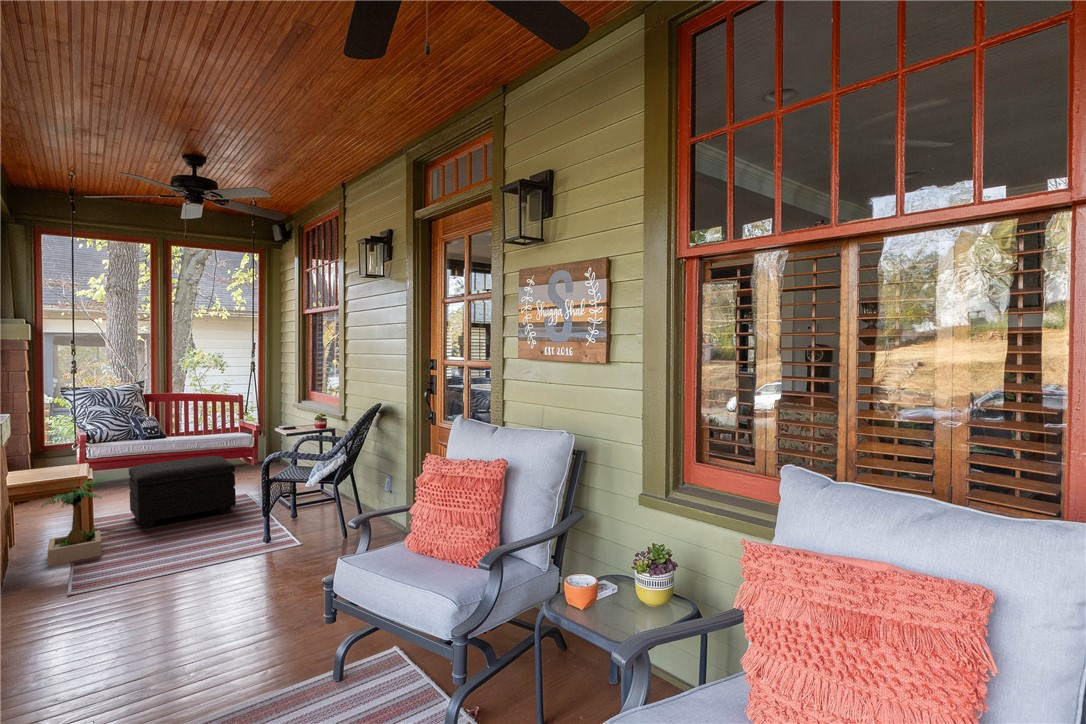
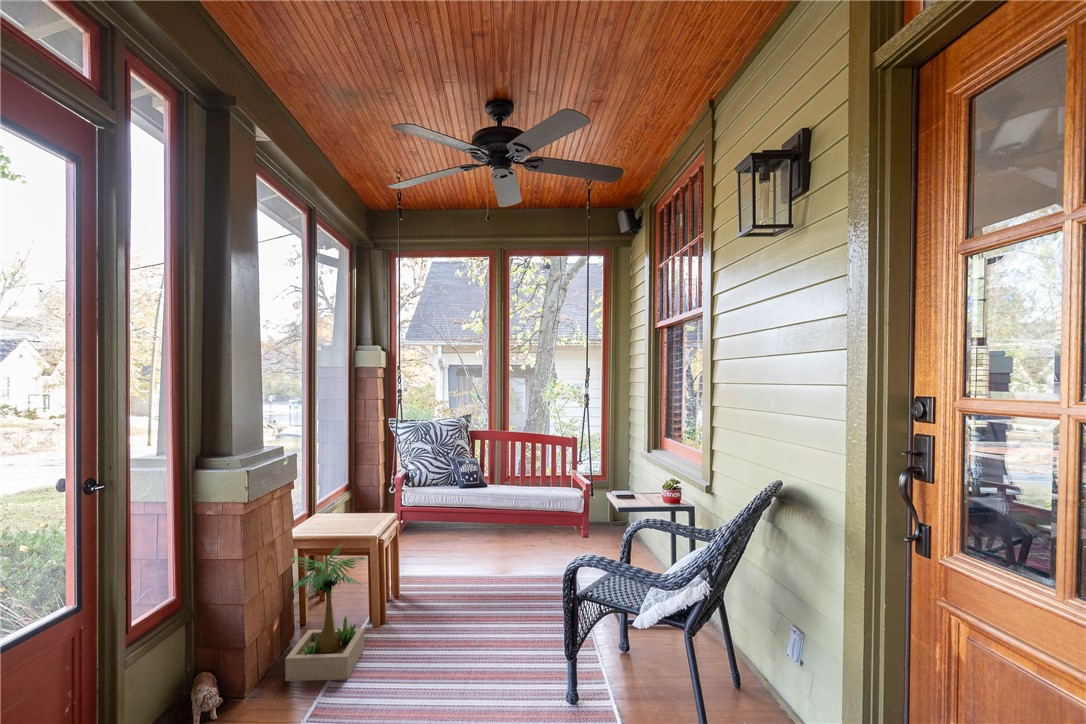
footstool: present [129,456,236,528] -> none [419,525,544,627]

